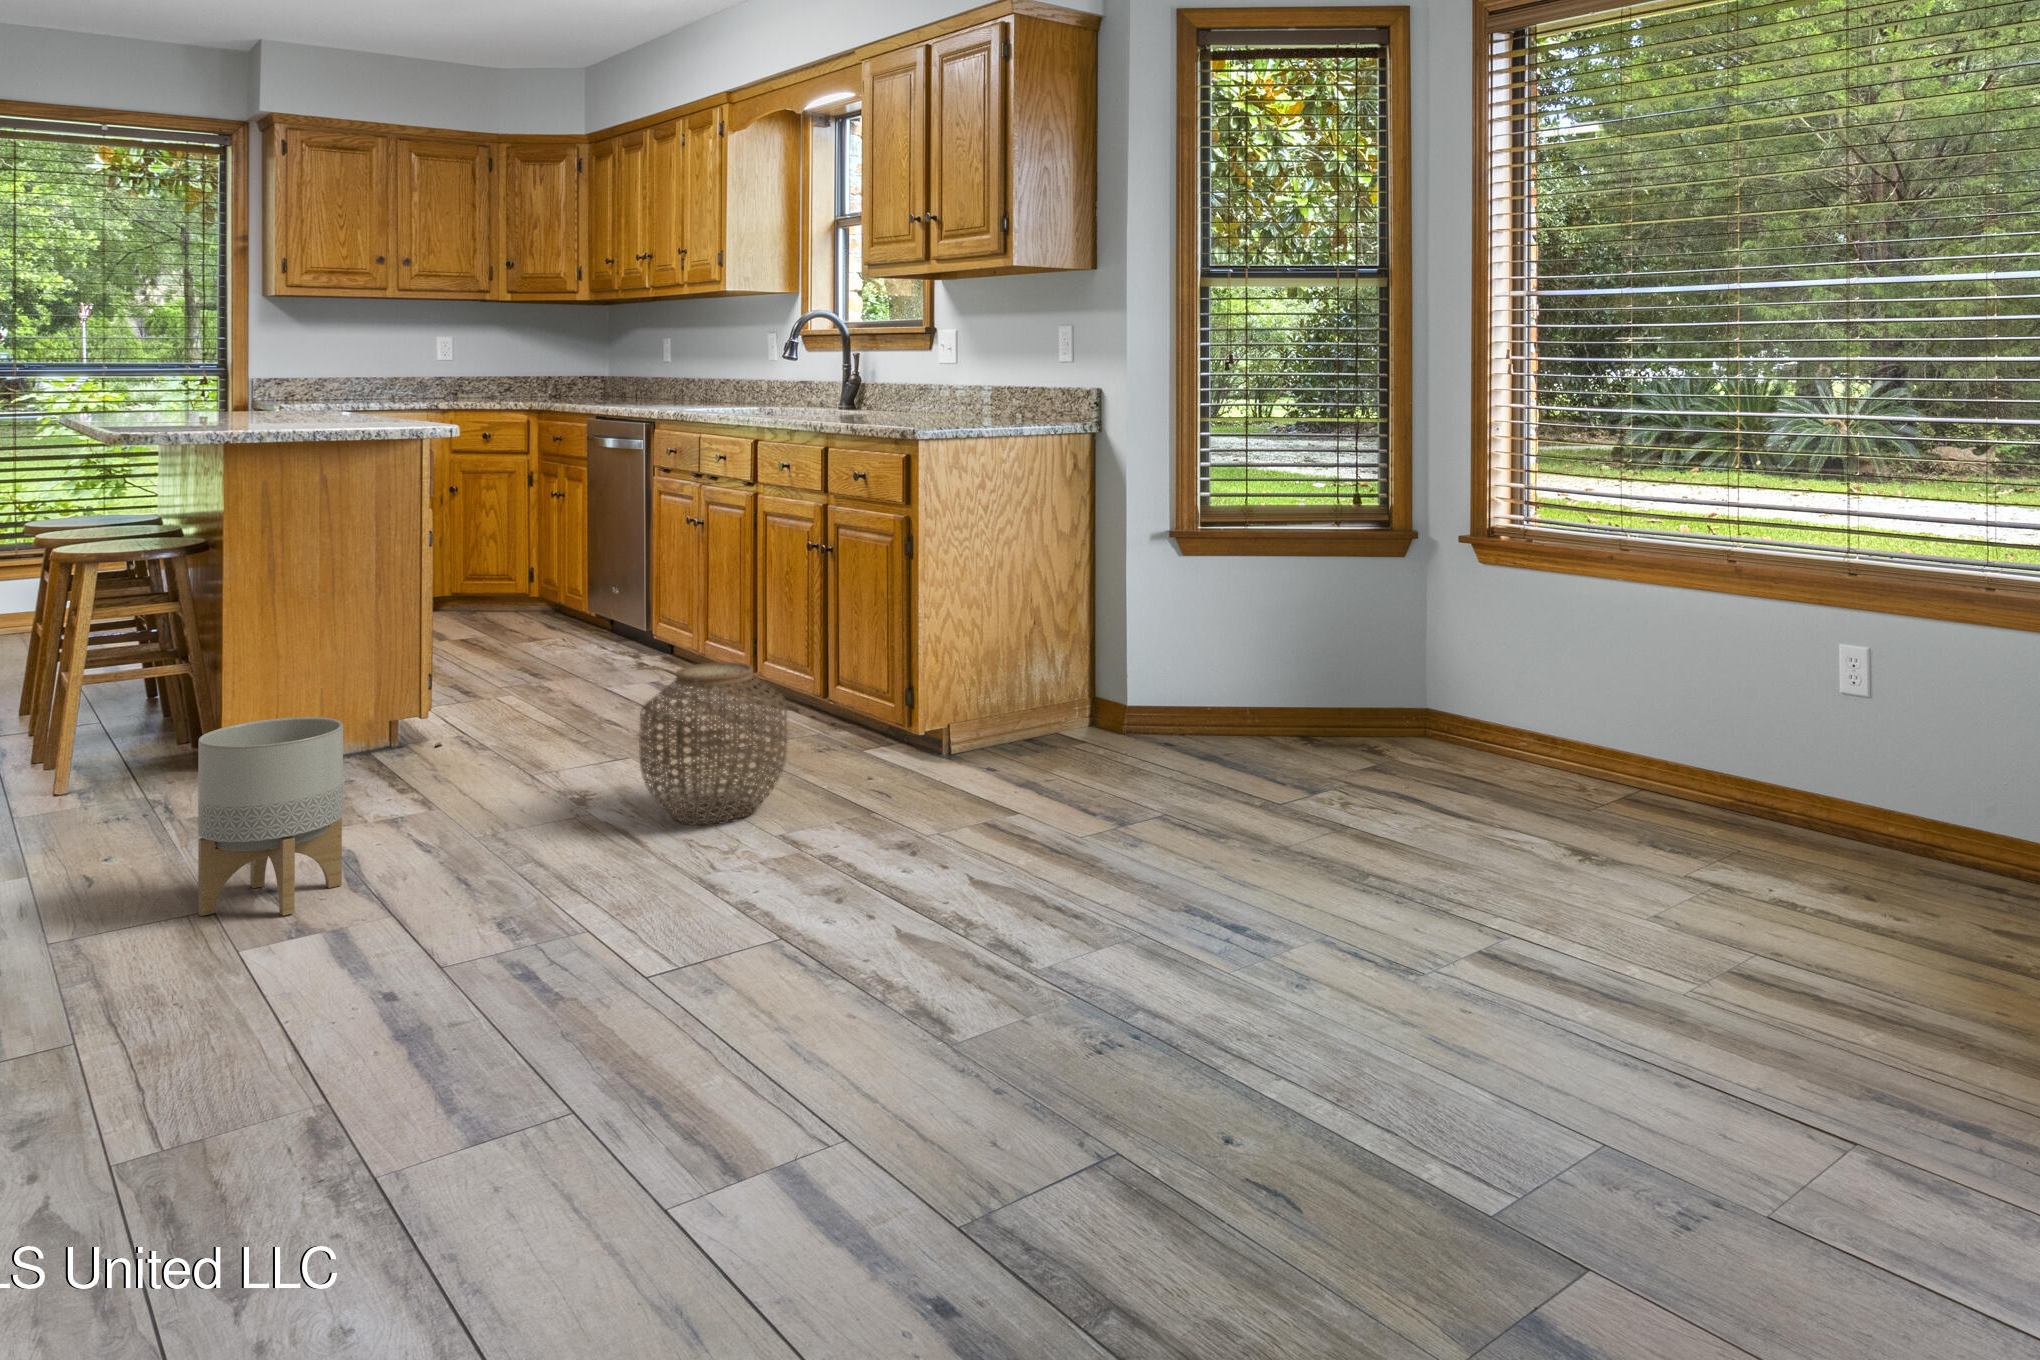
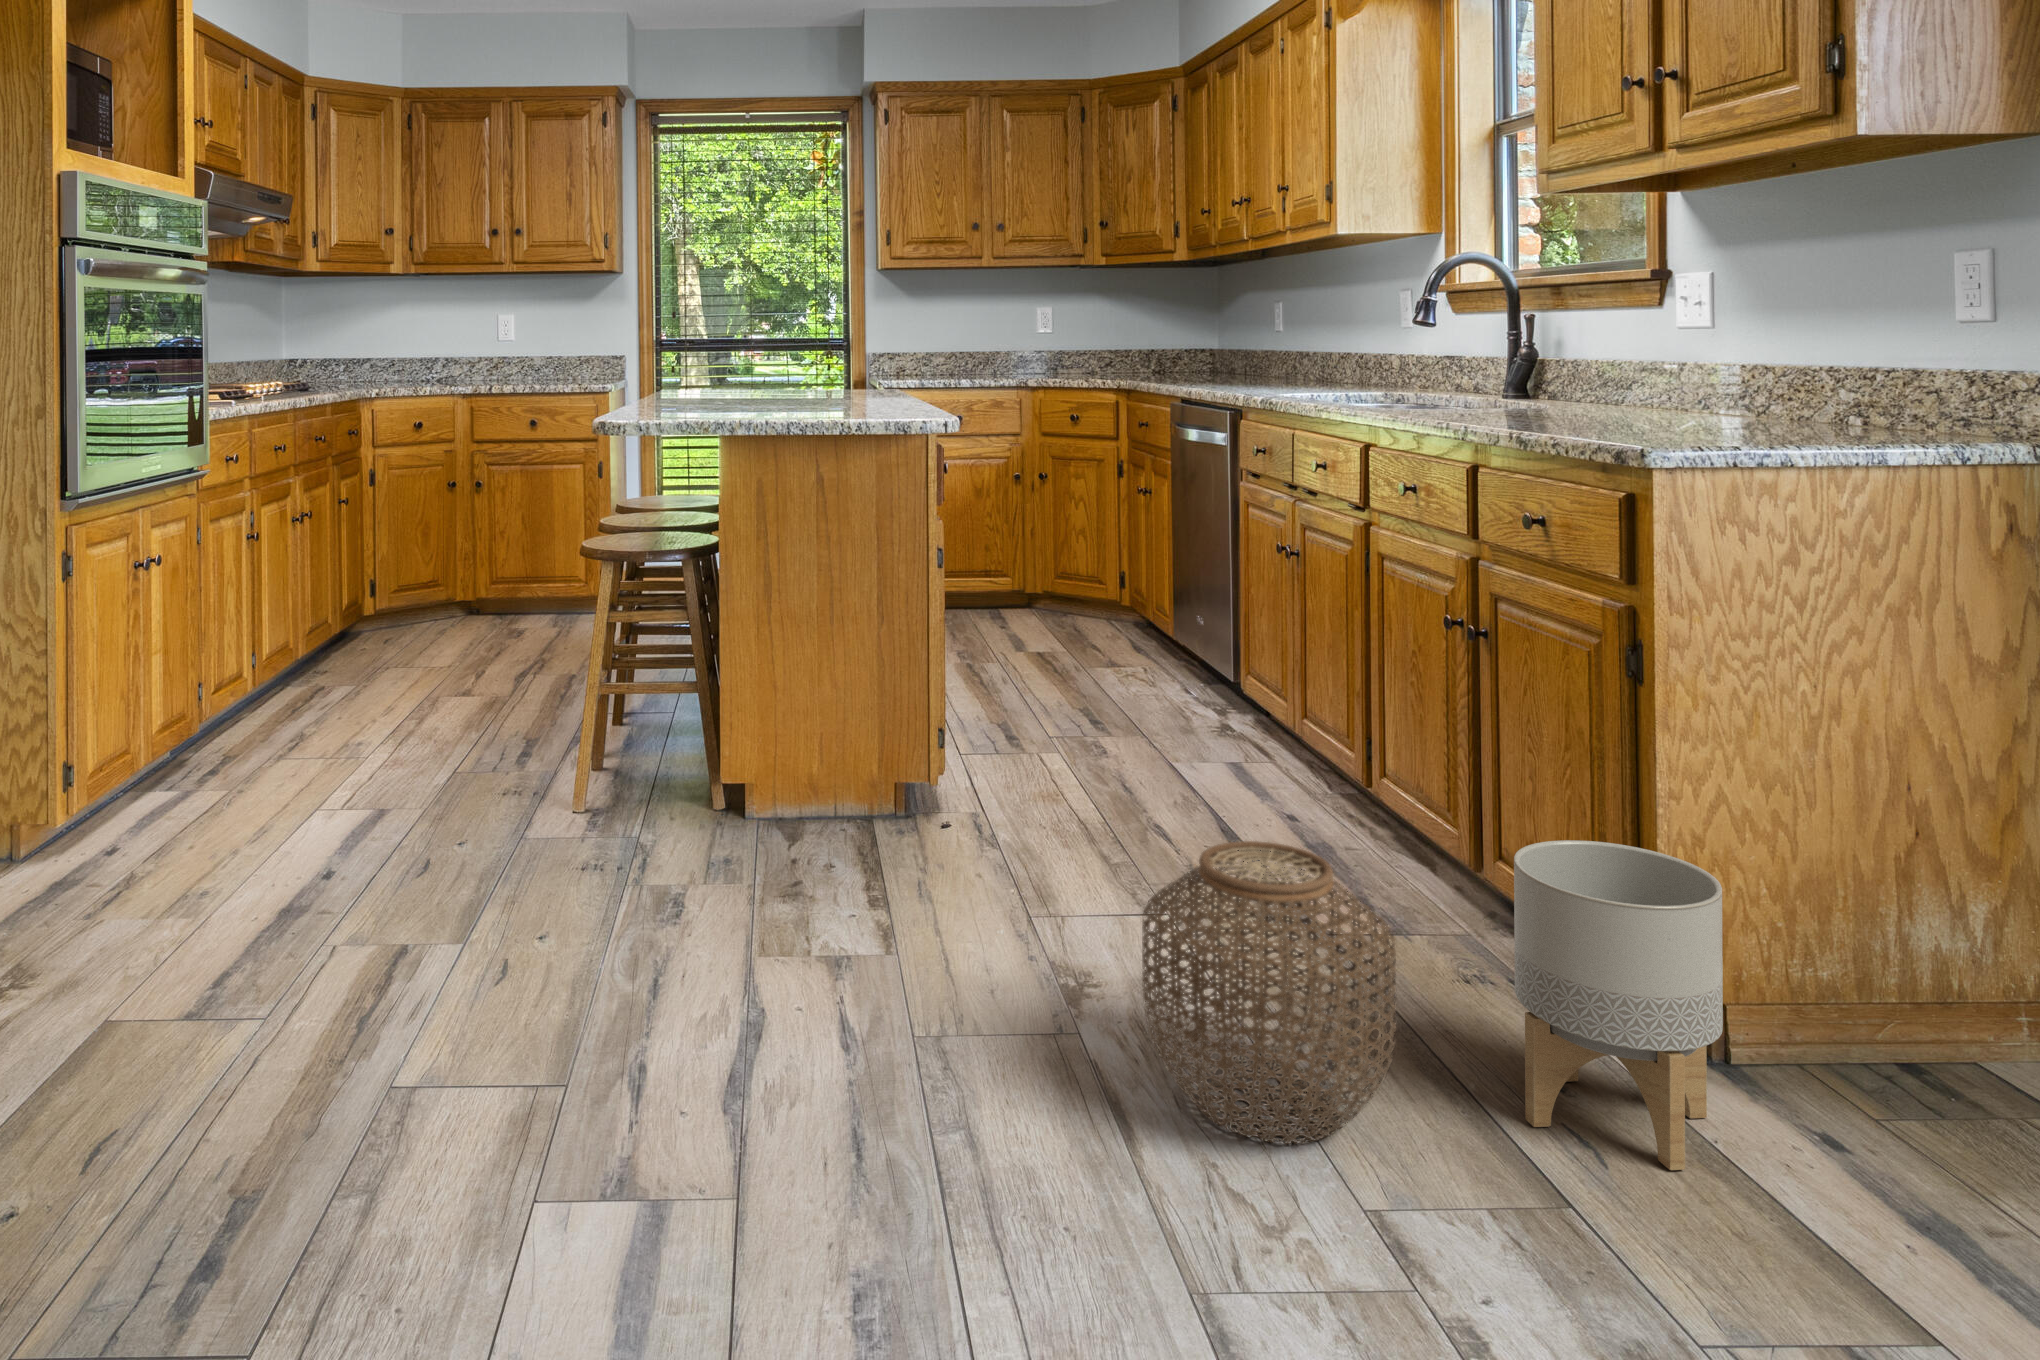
planter: present [198,717,343,916] -> present [1514,840,1723,1170]

